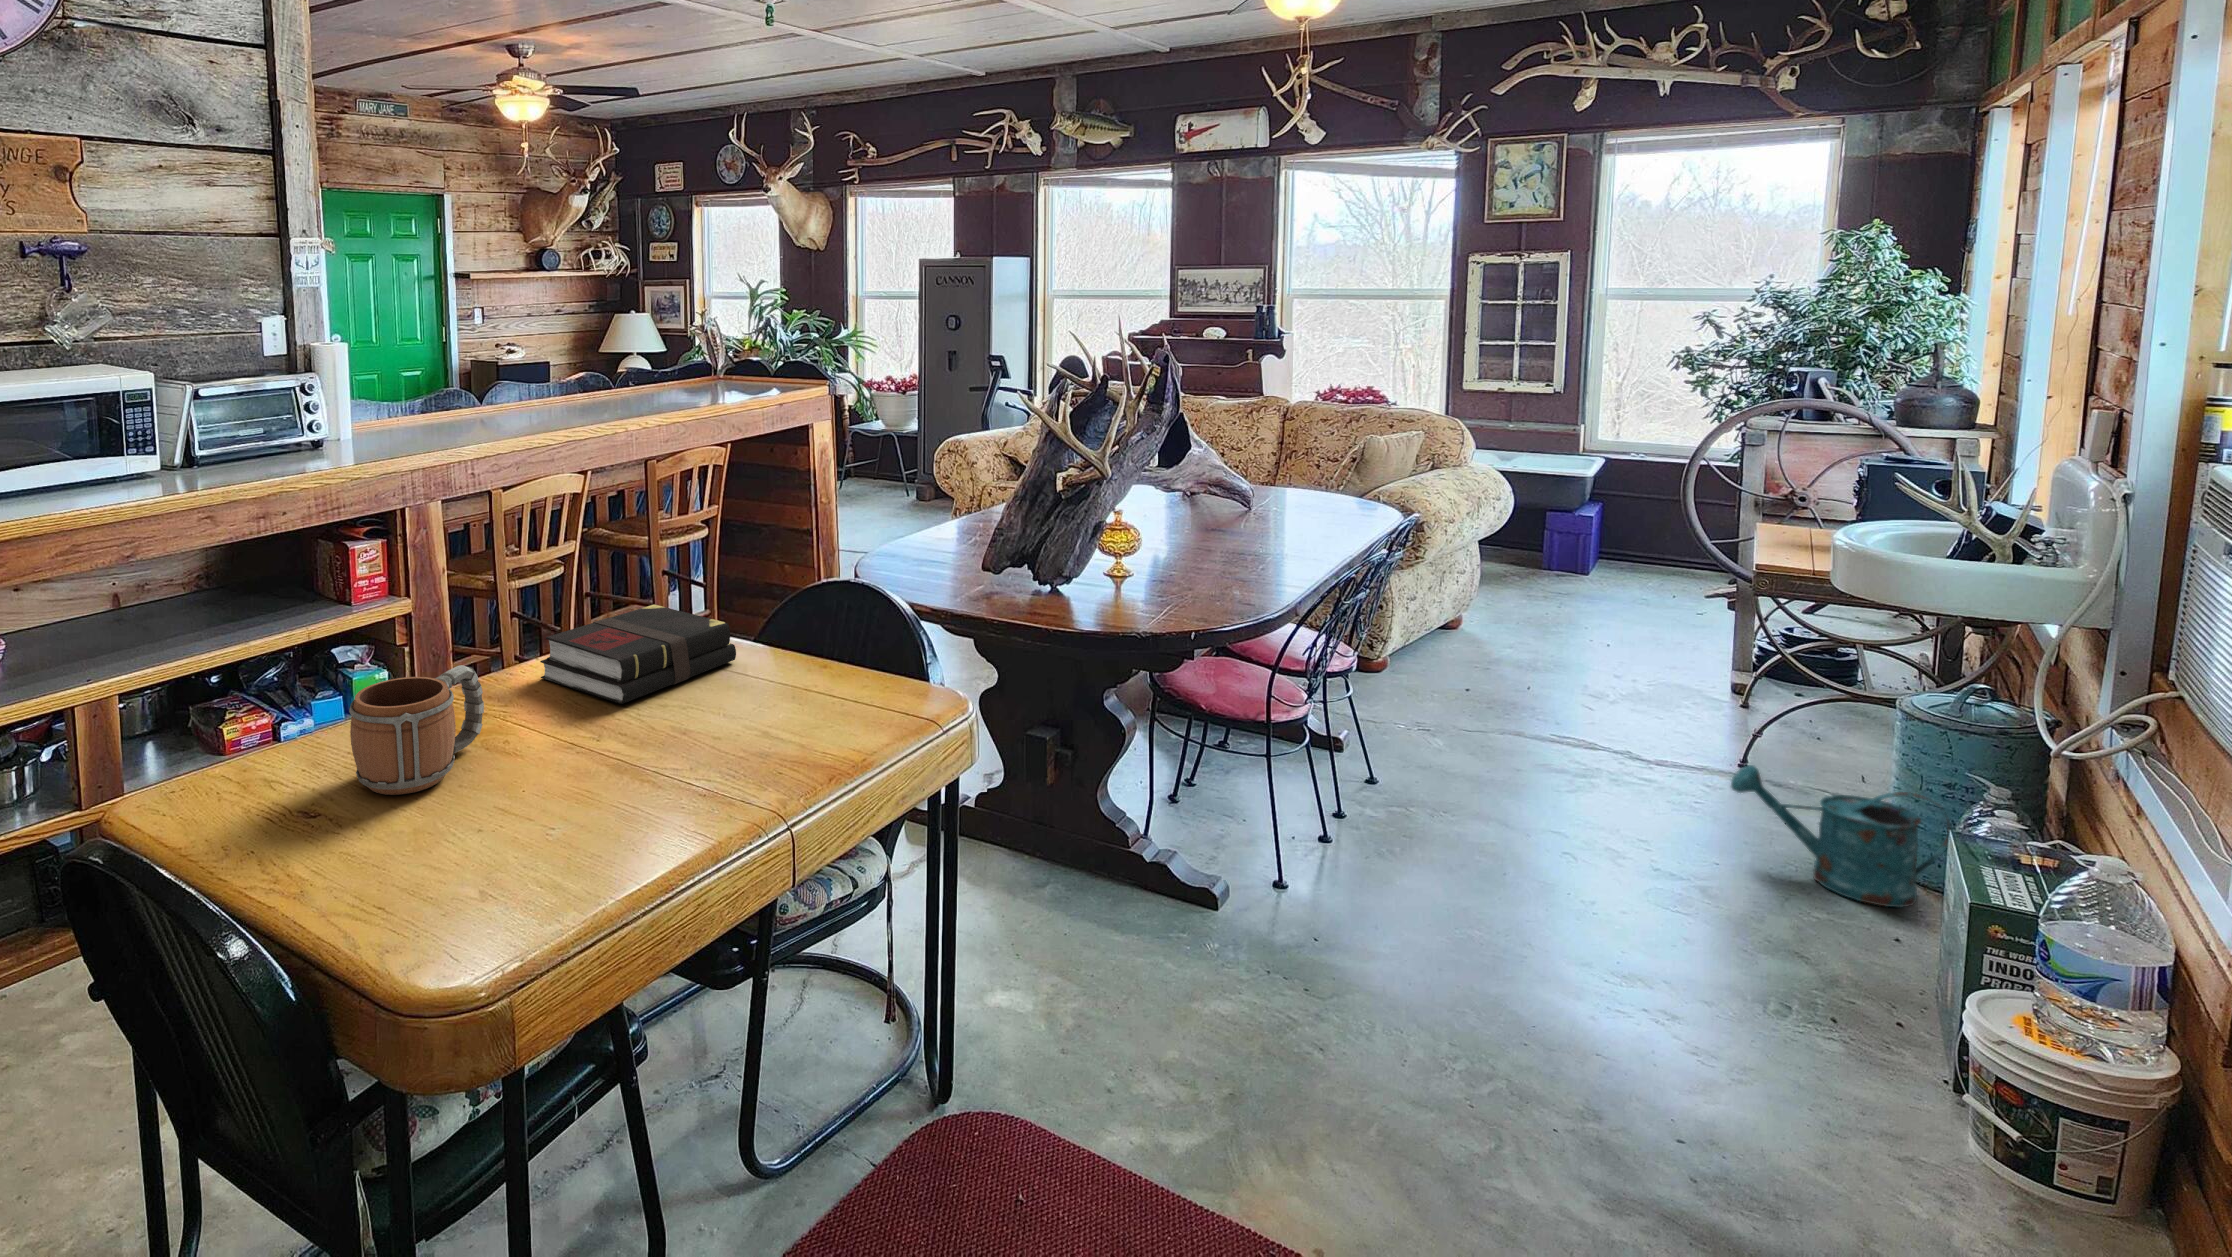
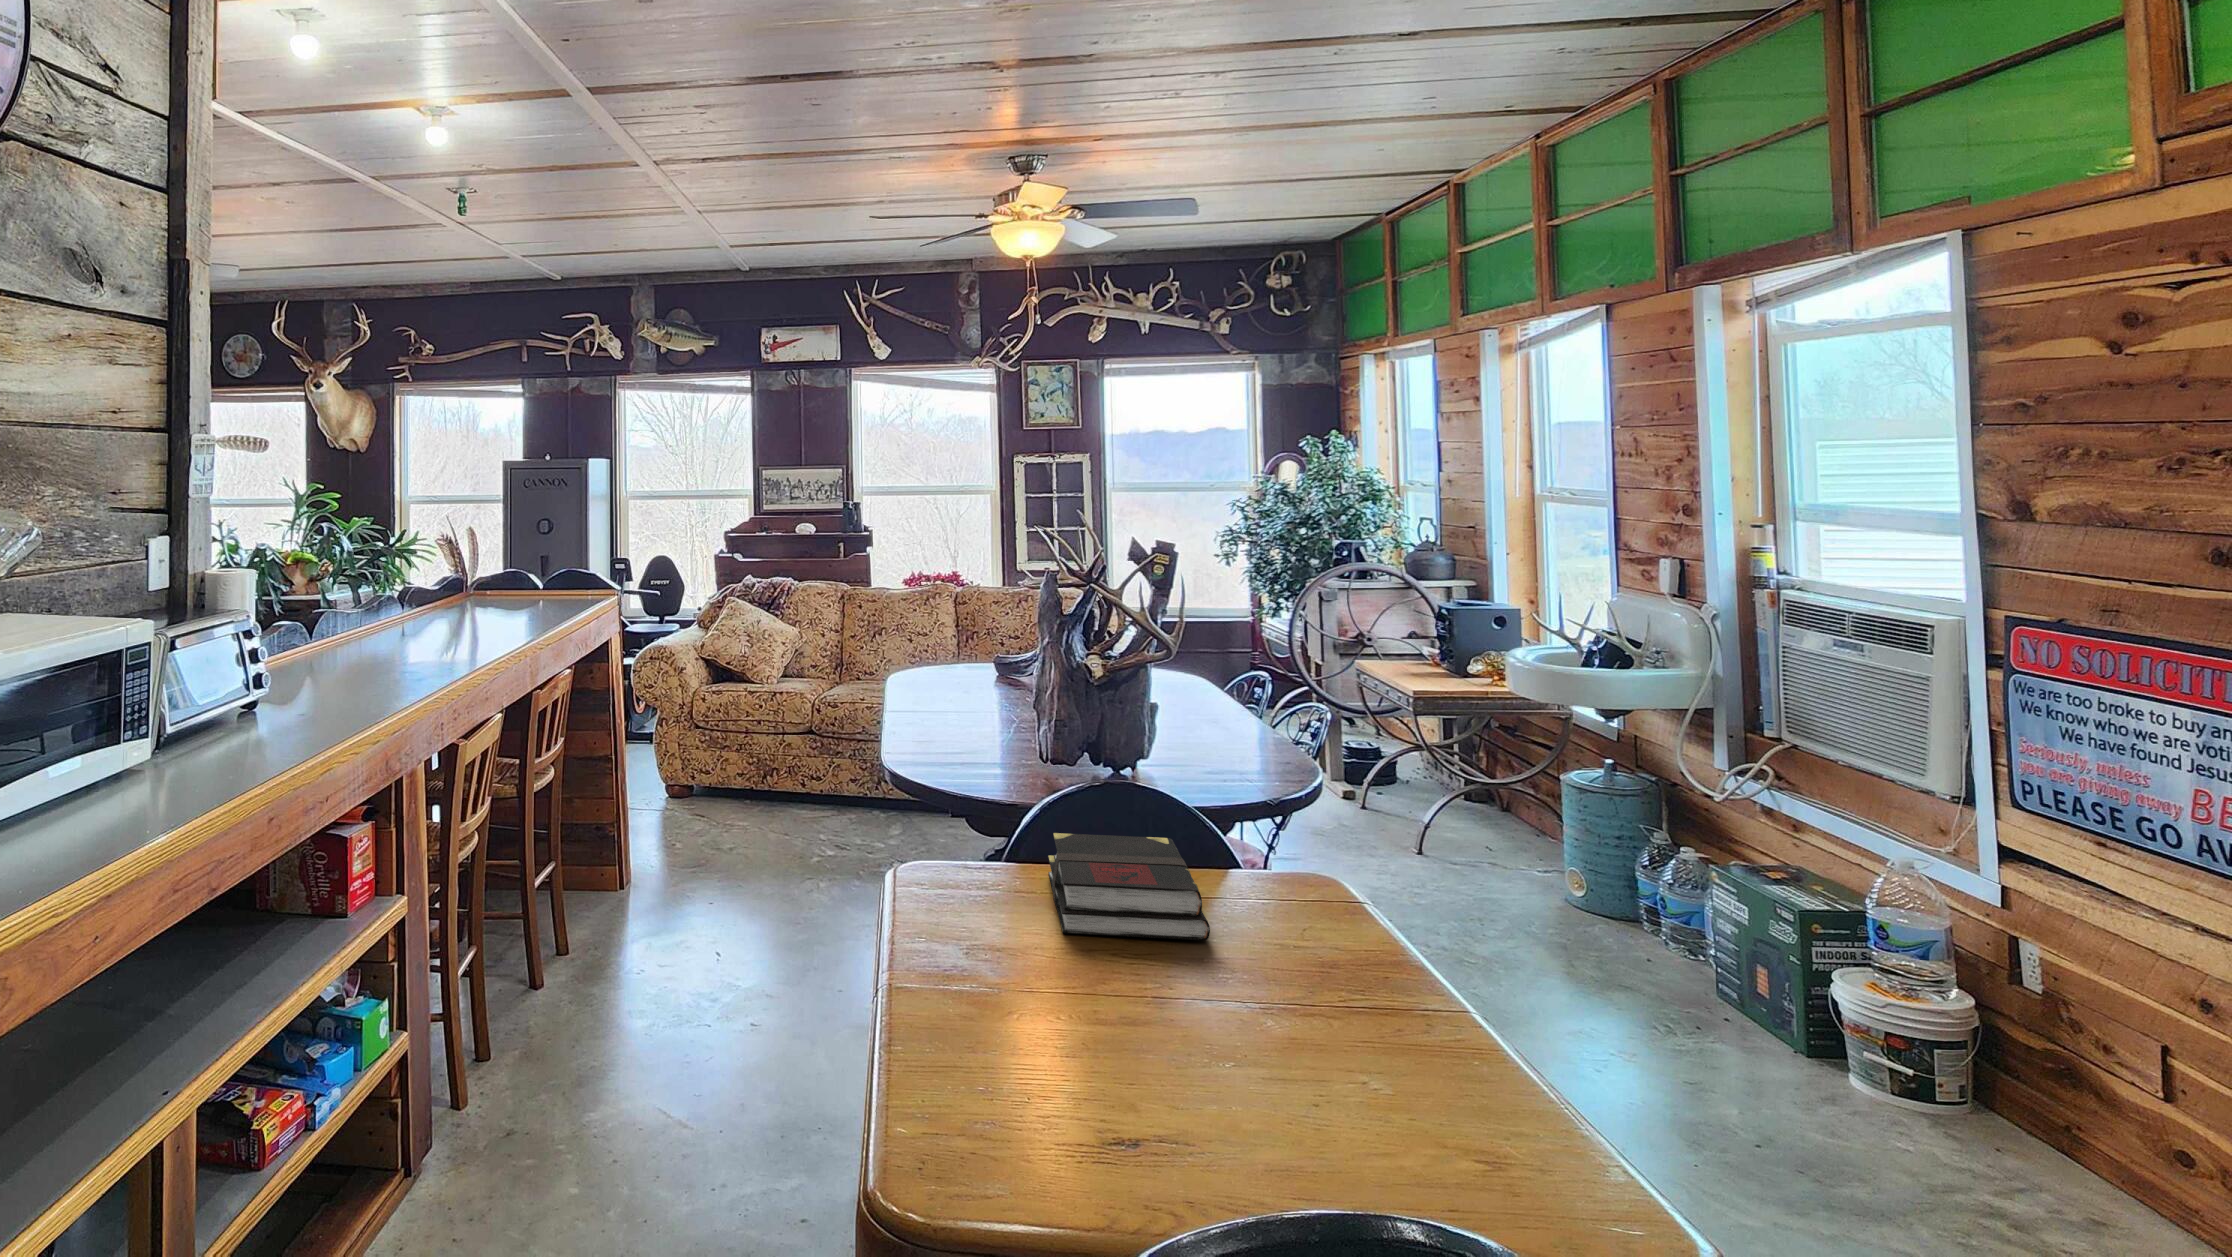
mug: present [349,665,484,795] -> none [1172,918,1304,1086]
watering can: present [1731,765,1951,908] -> none [1493,849,1631,942]

